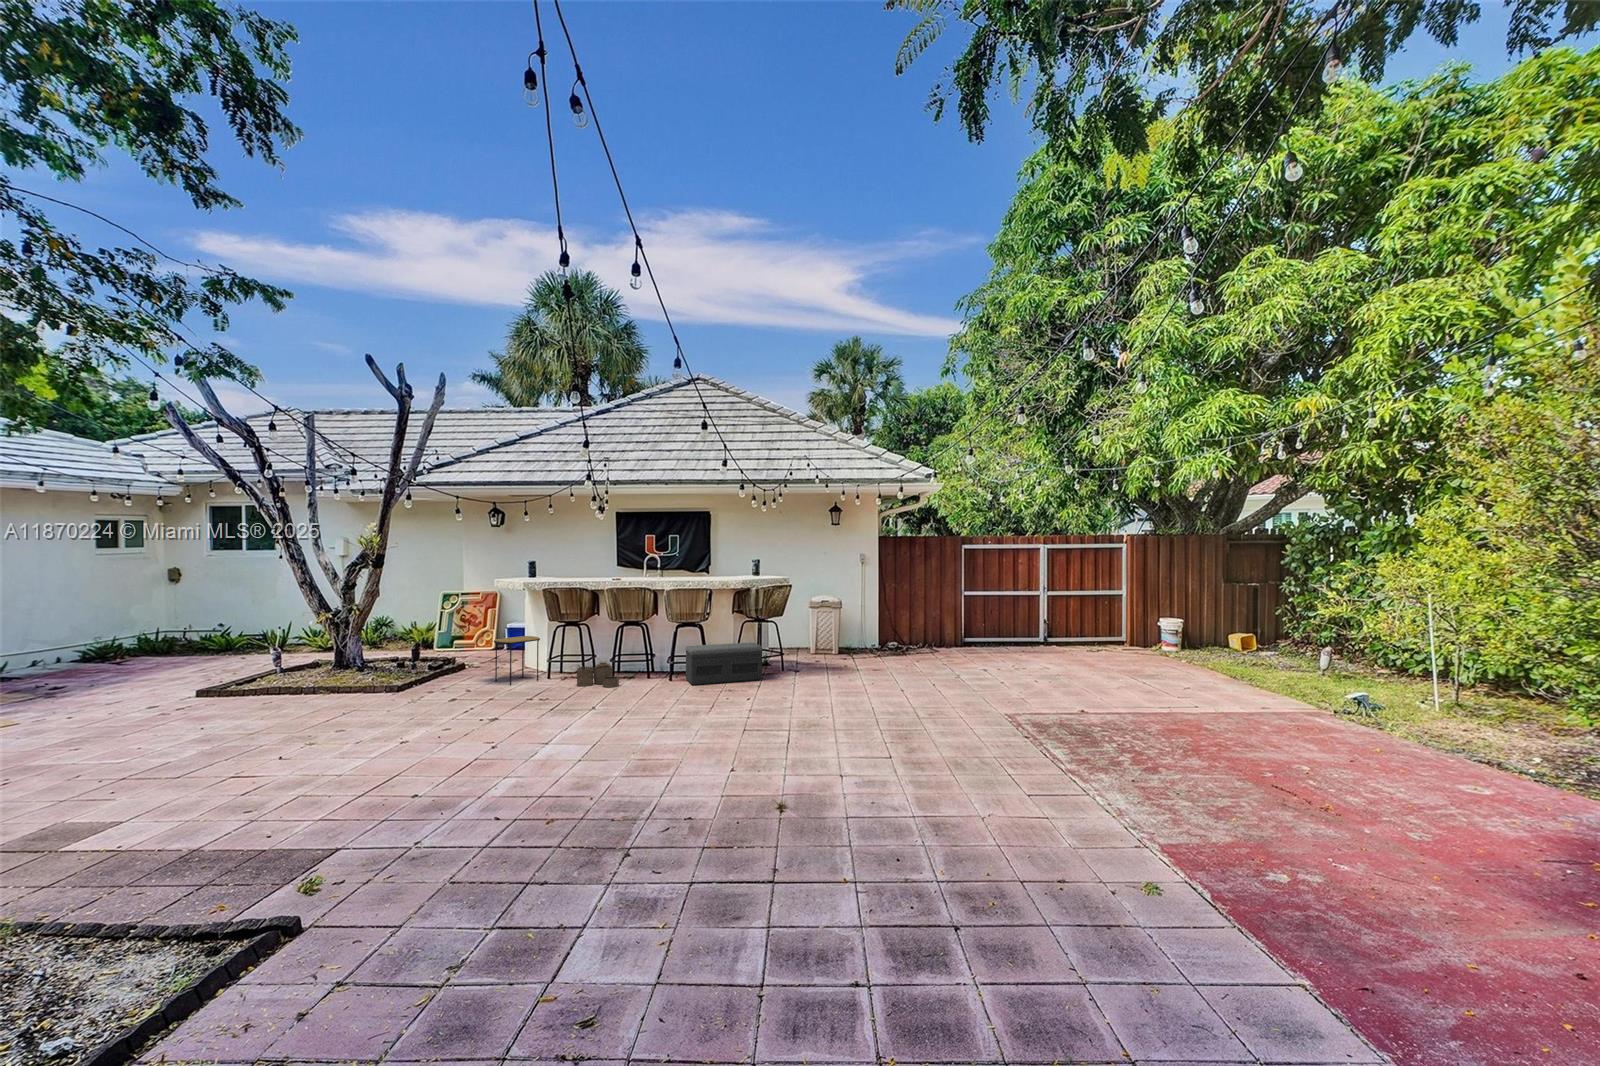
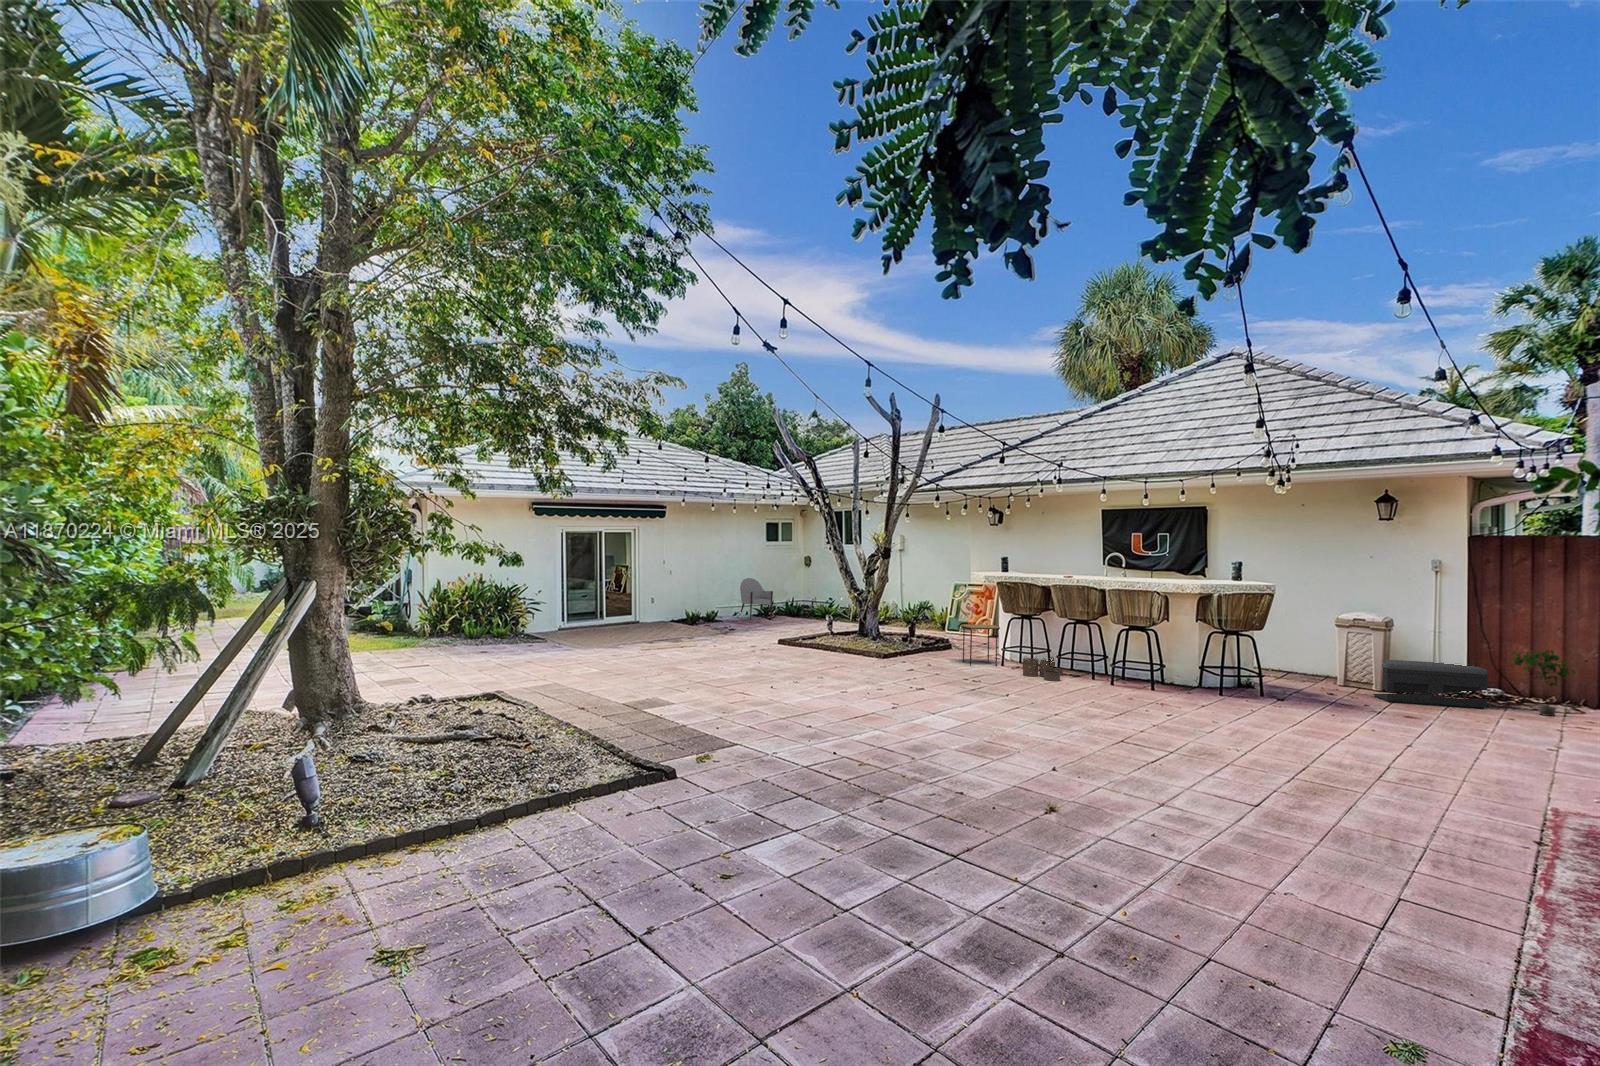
chair: none [53,604,128,667] -> present [740,578,773,619]
potted plant: none [900,609,931,653] -> present [1509,650,1576,716]
storage bench: present [686,643,762,685] -> present [1373,660,1488,709]

